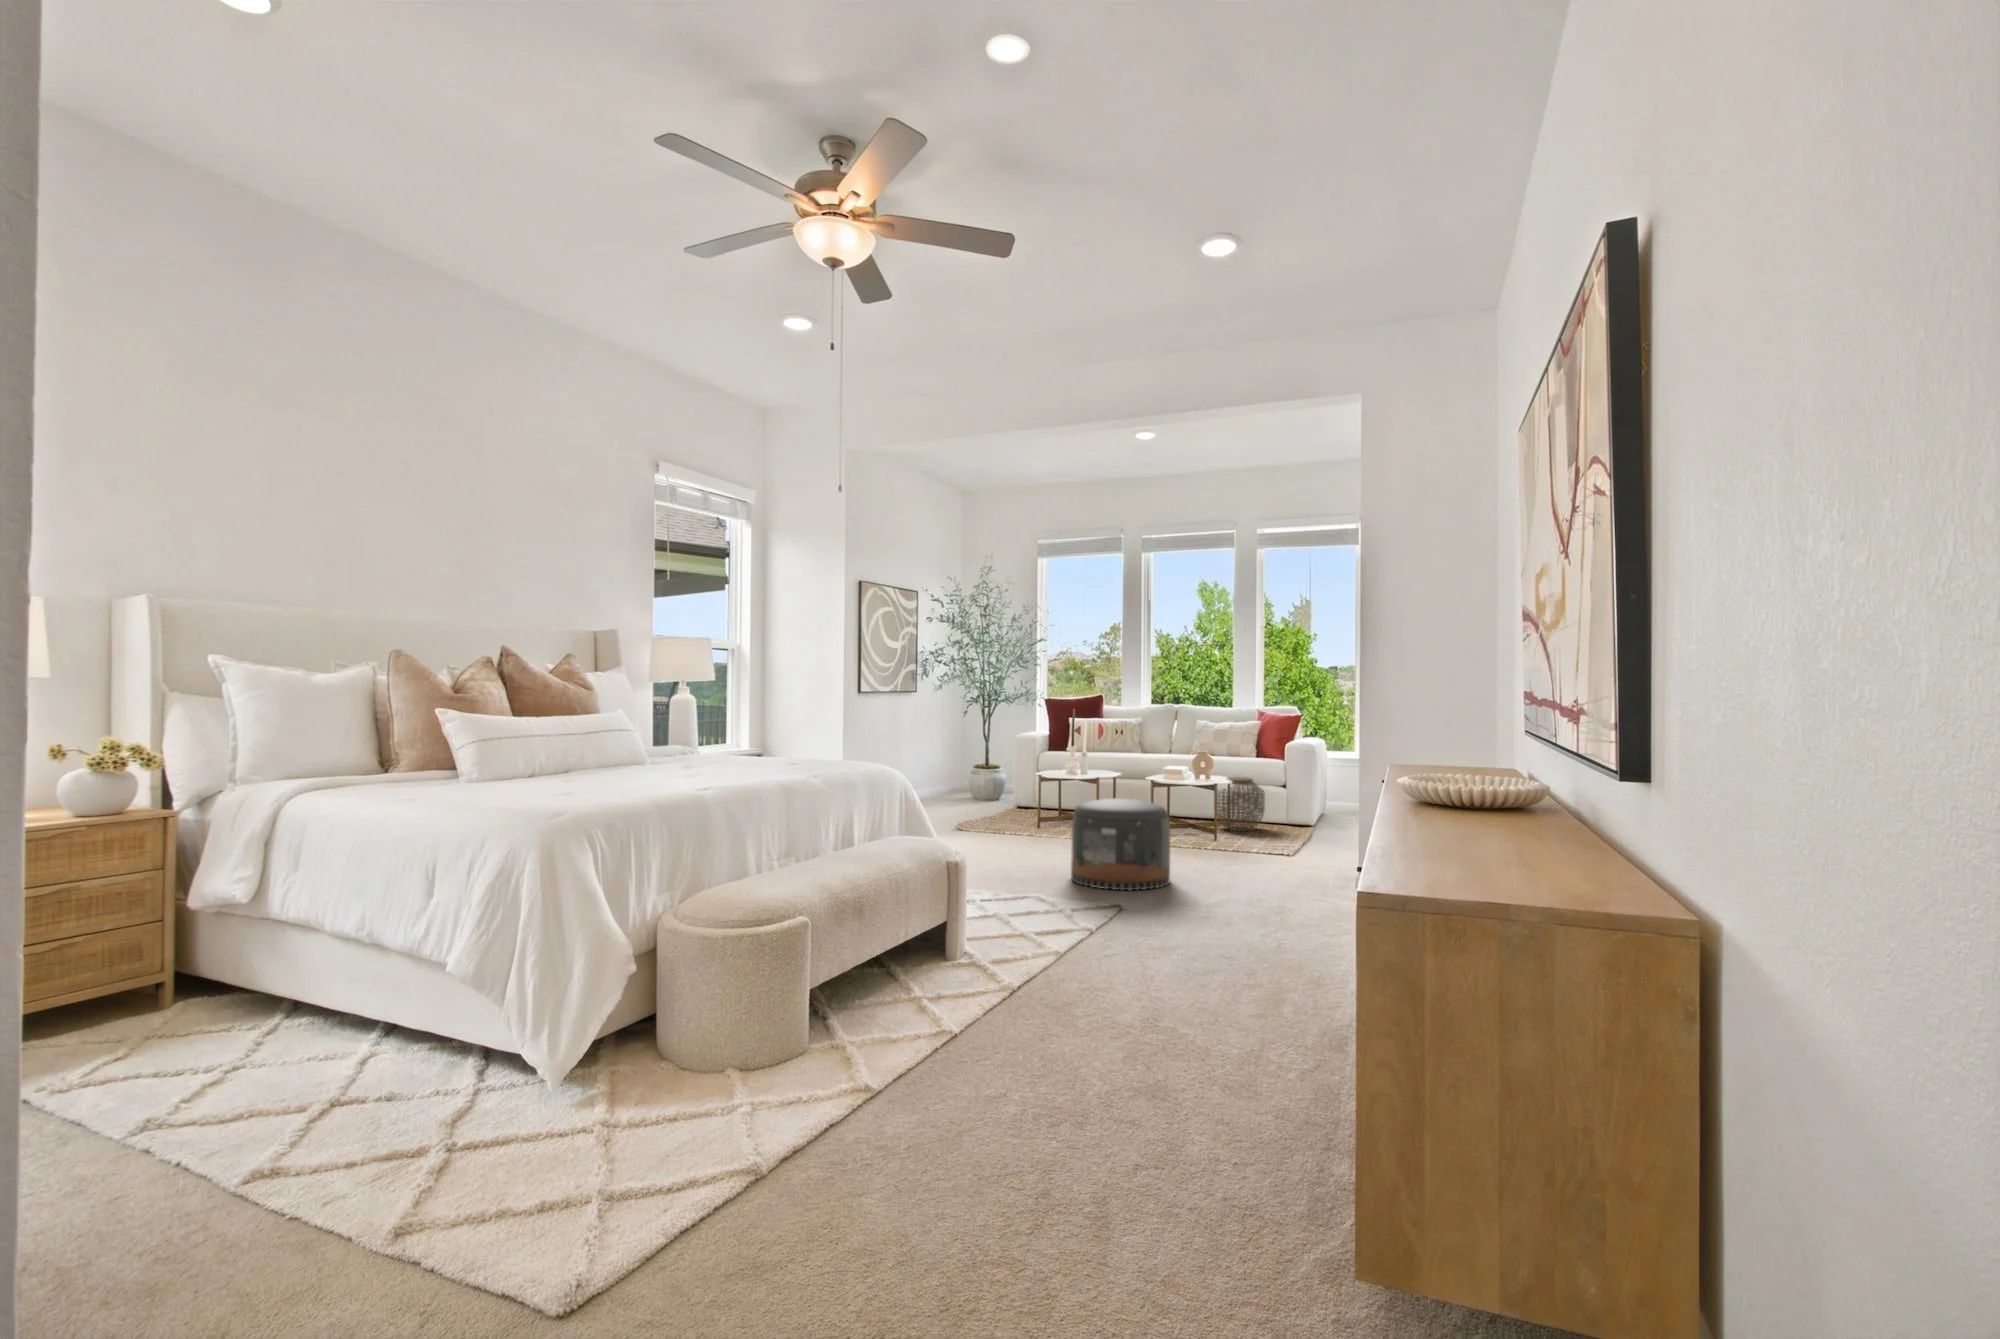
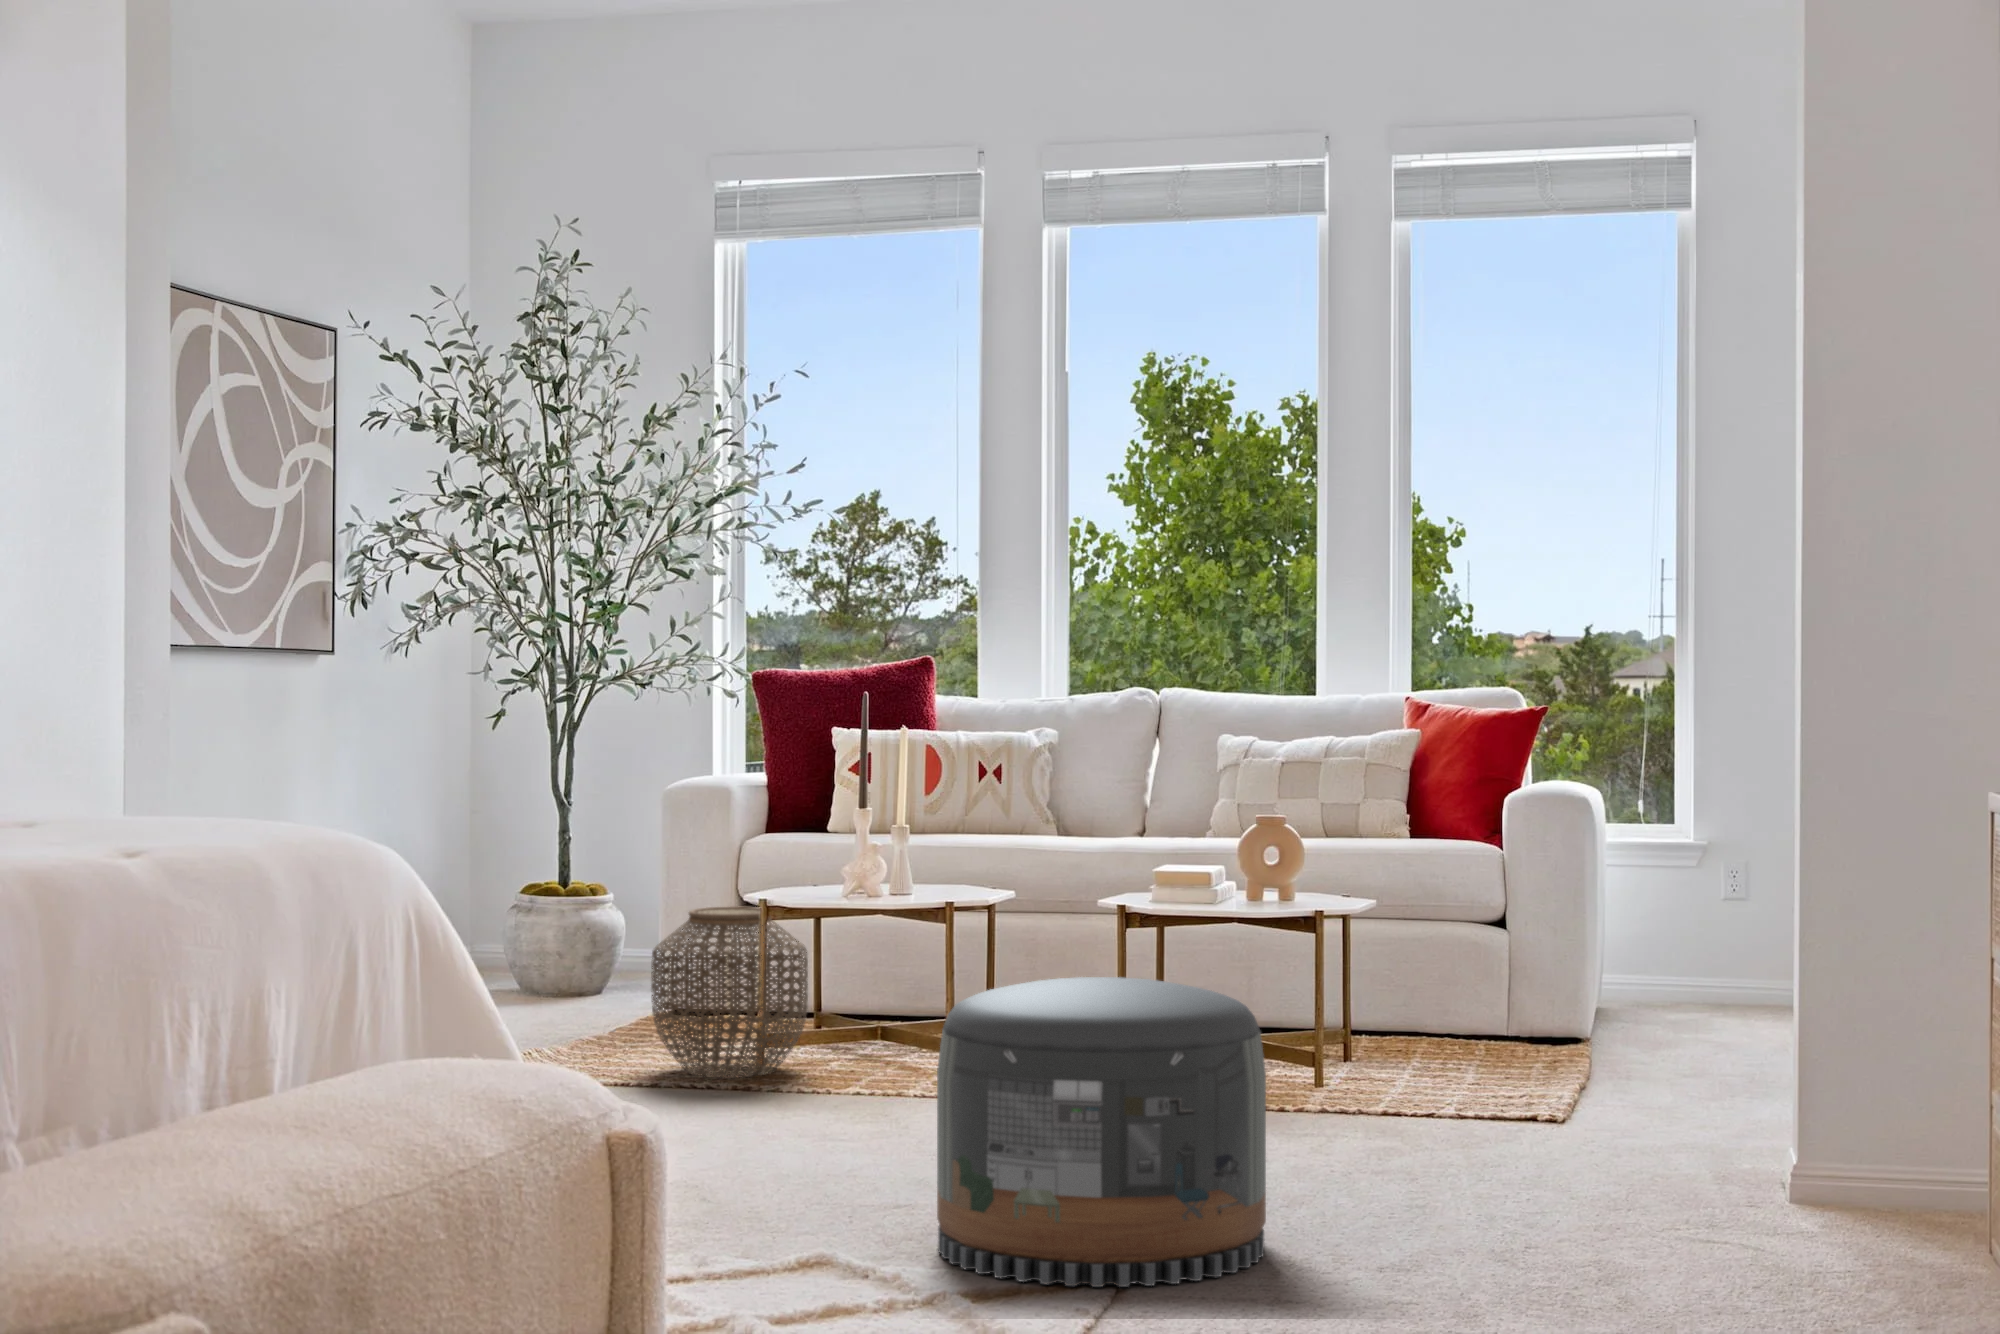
woven basket: present [1215,777,1265,831] -> present [651,906,808,1078]

